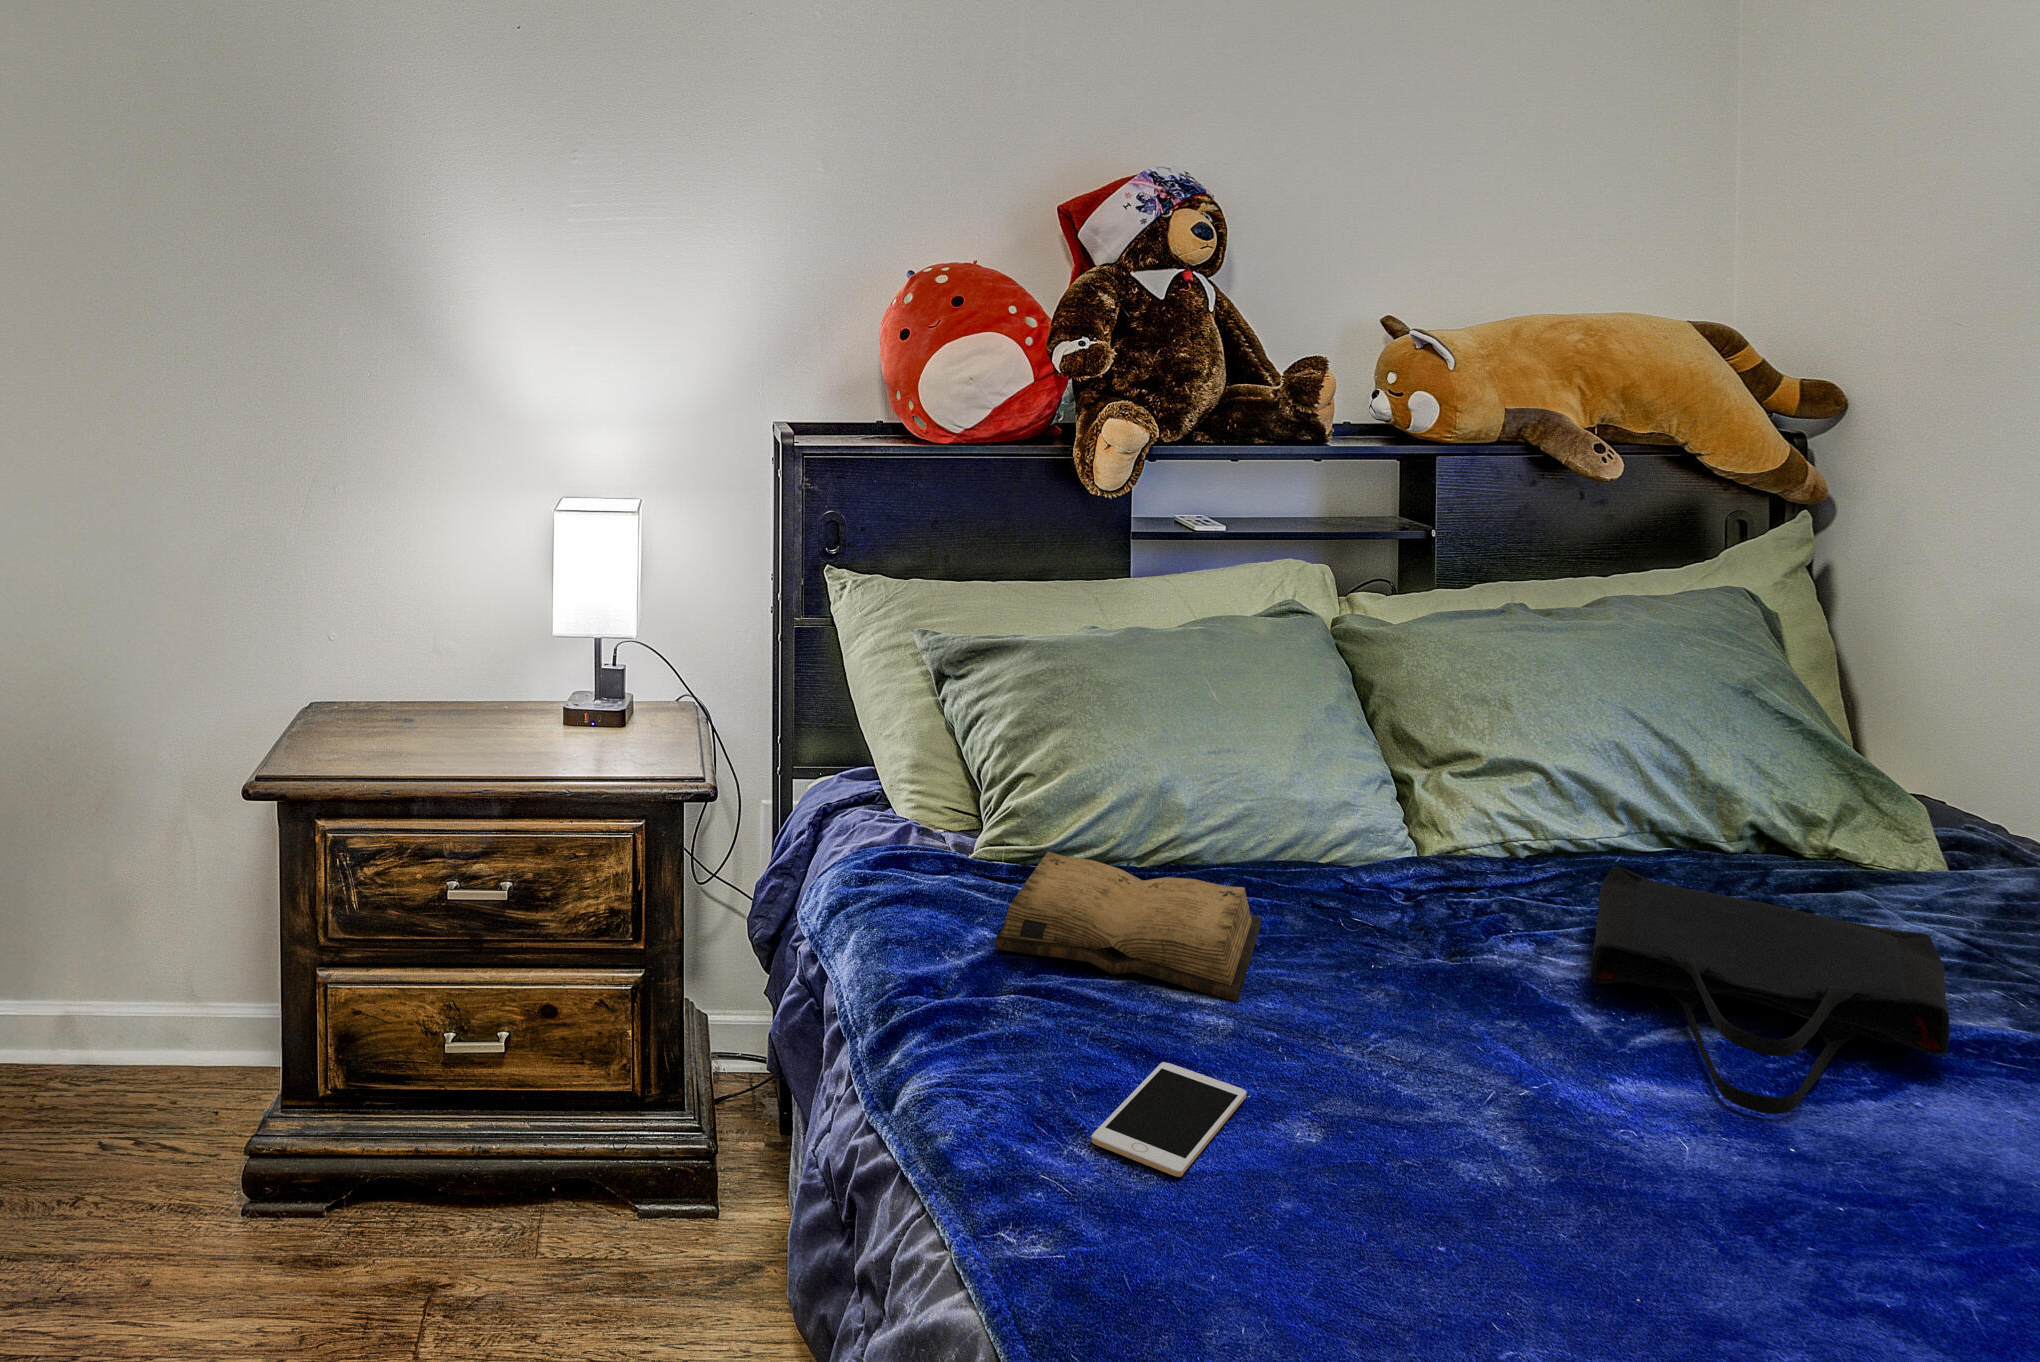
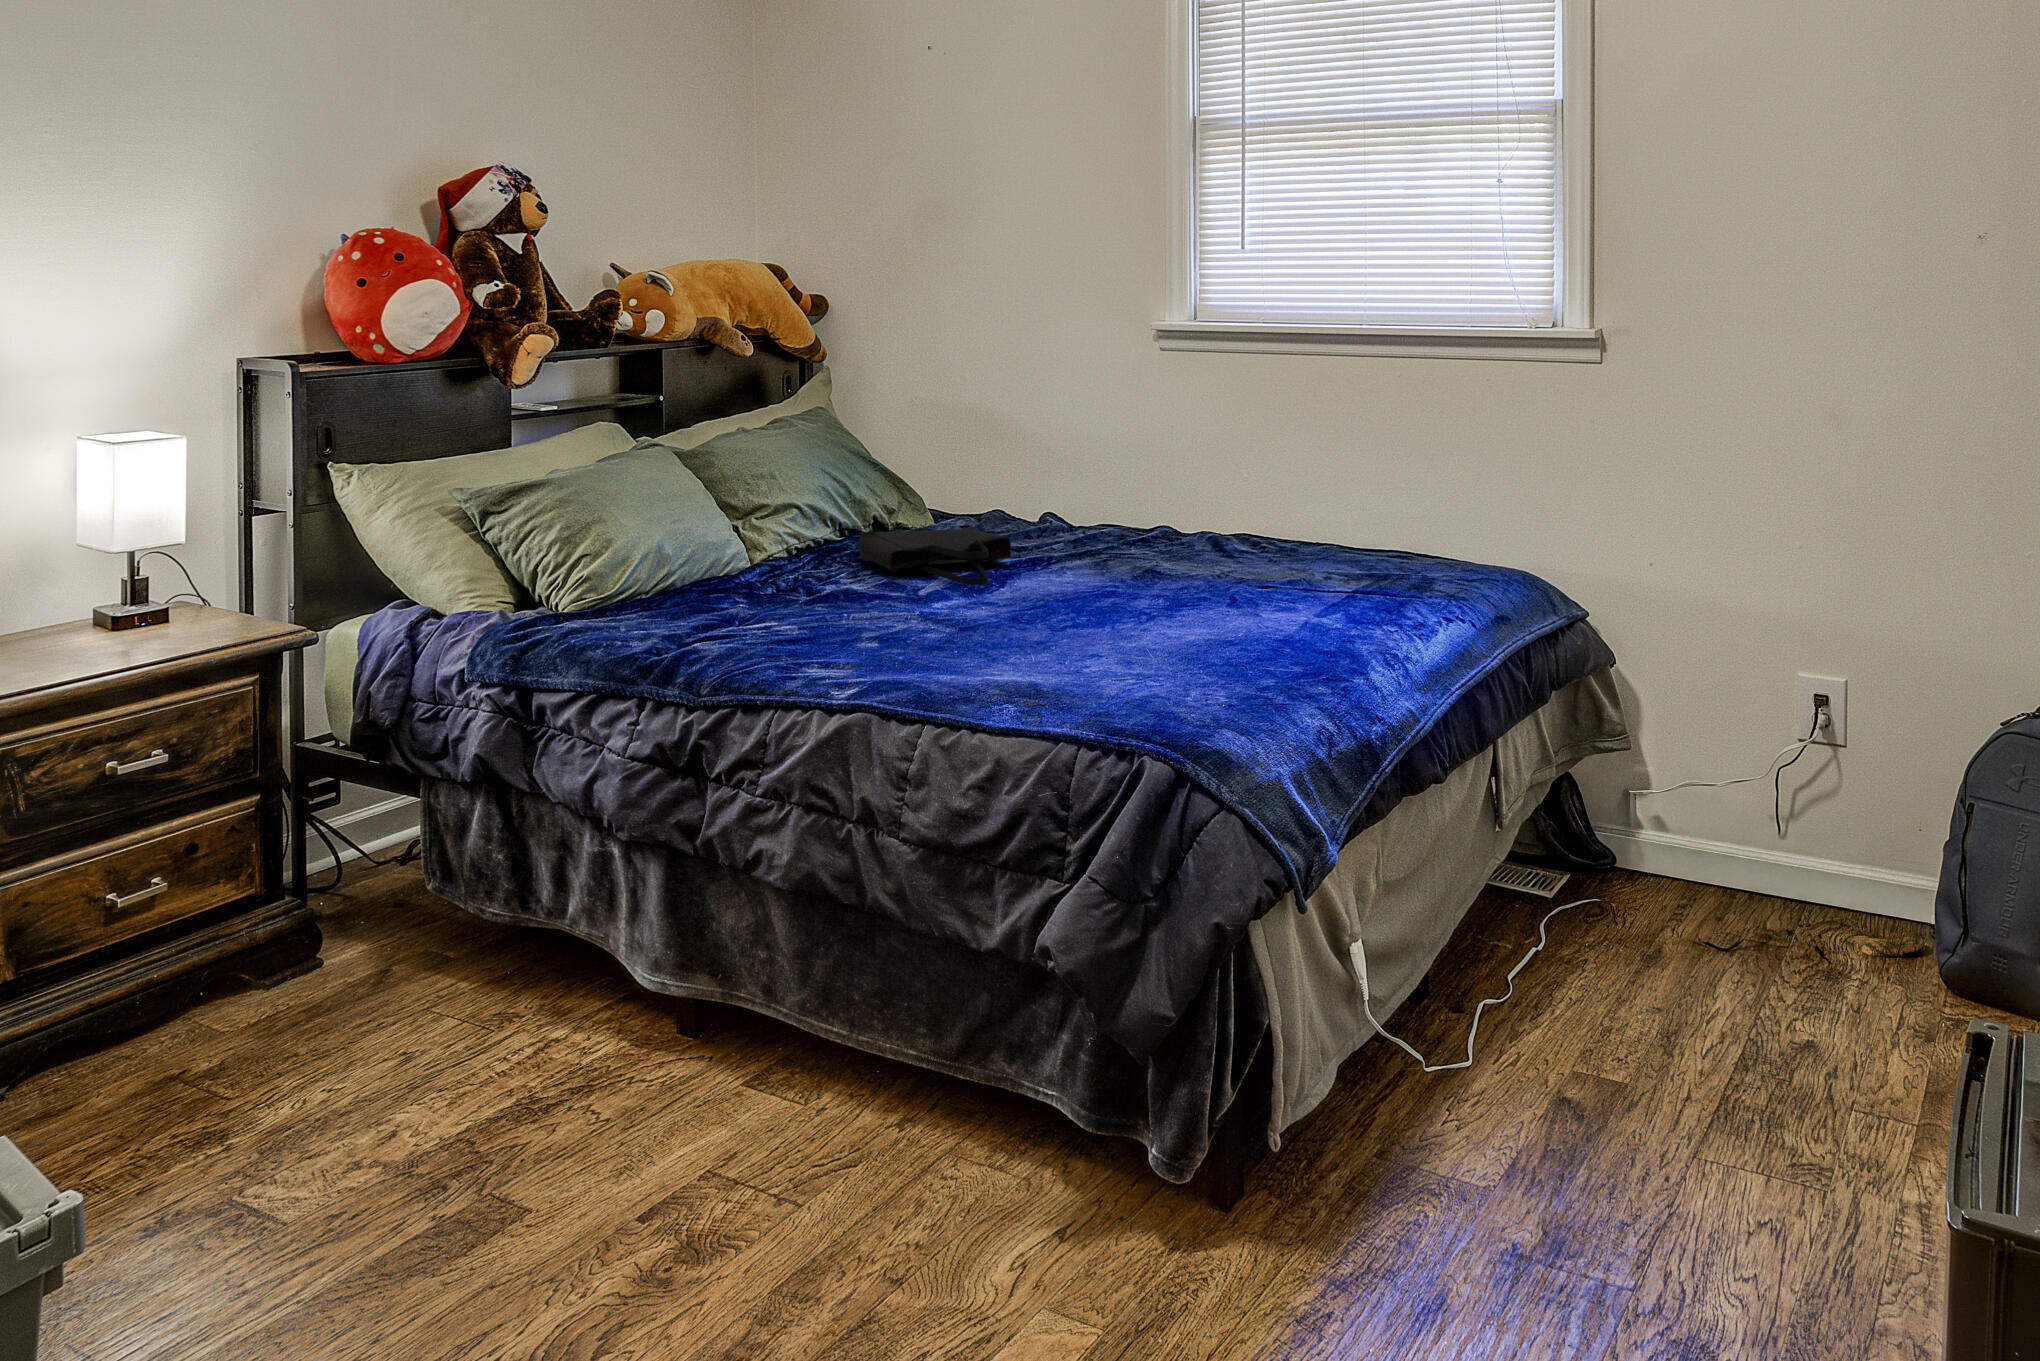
diary: present [995,852,1261,1002] -> none [619,573,781,627]
cell phone: present [1092,1062,1246,1177] -> none [794,624,856,648]

